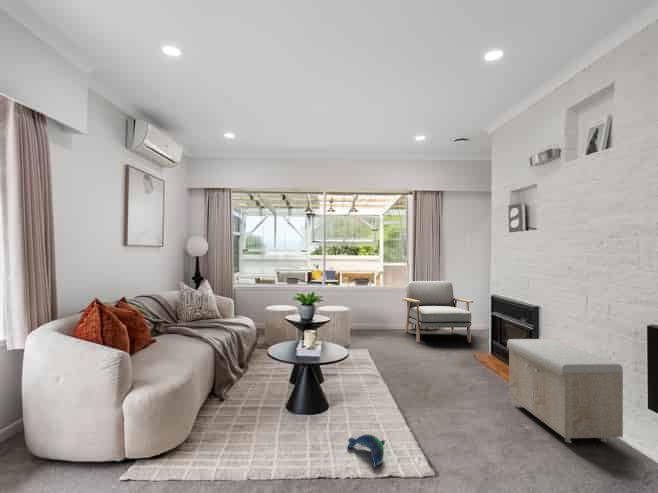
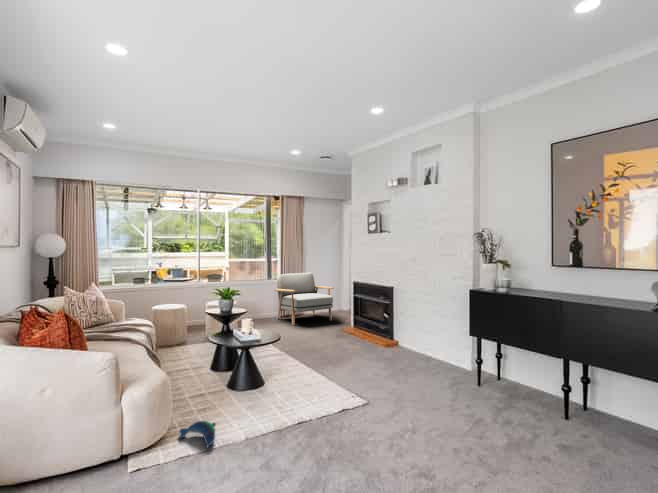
storage bench: present [507,339,623,443] -> none [380,308,450,370]
plush toy: present [348,434,385,468] -> present [179,421,216,448]

